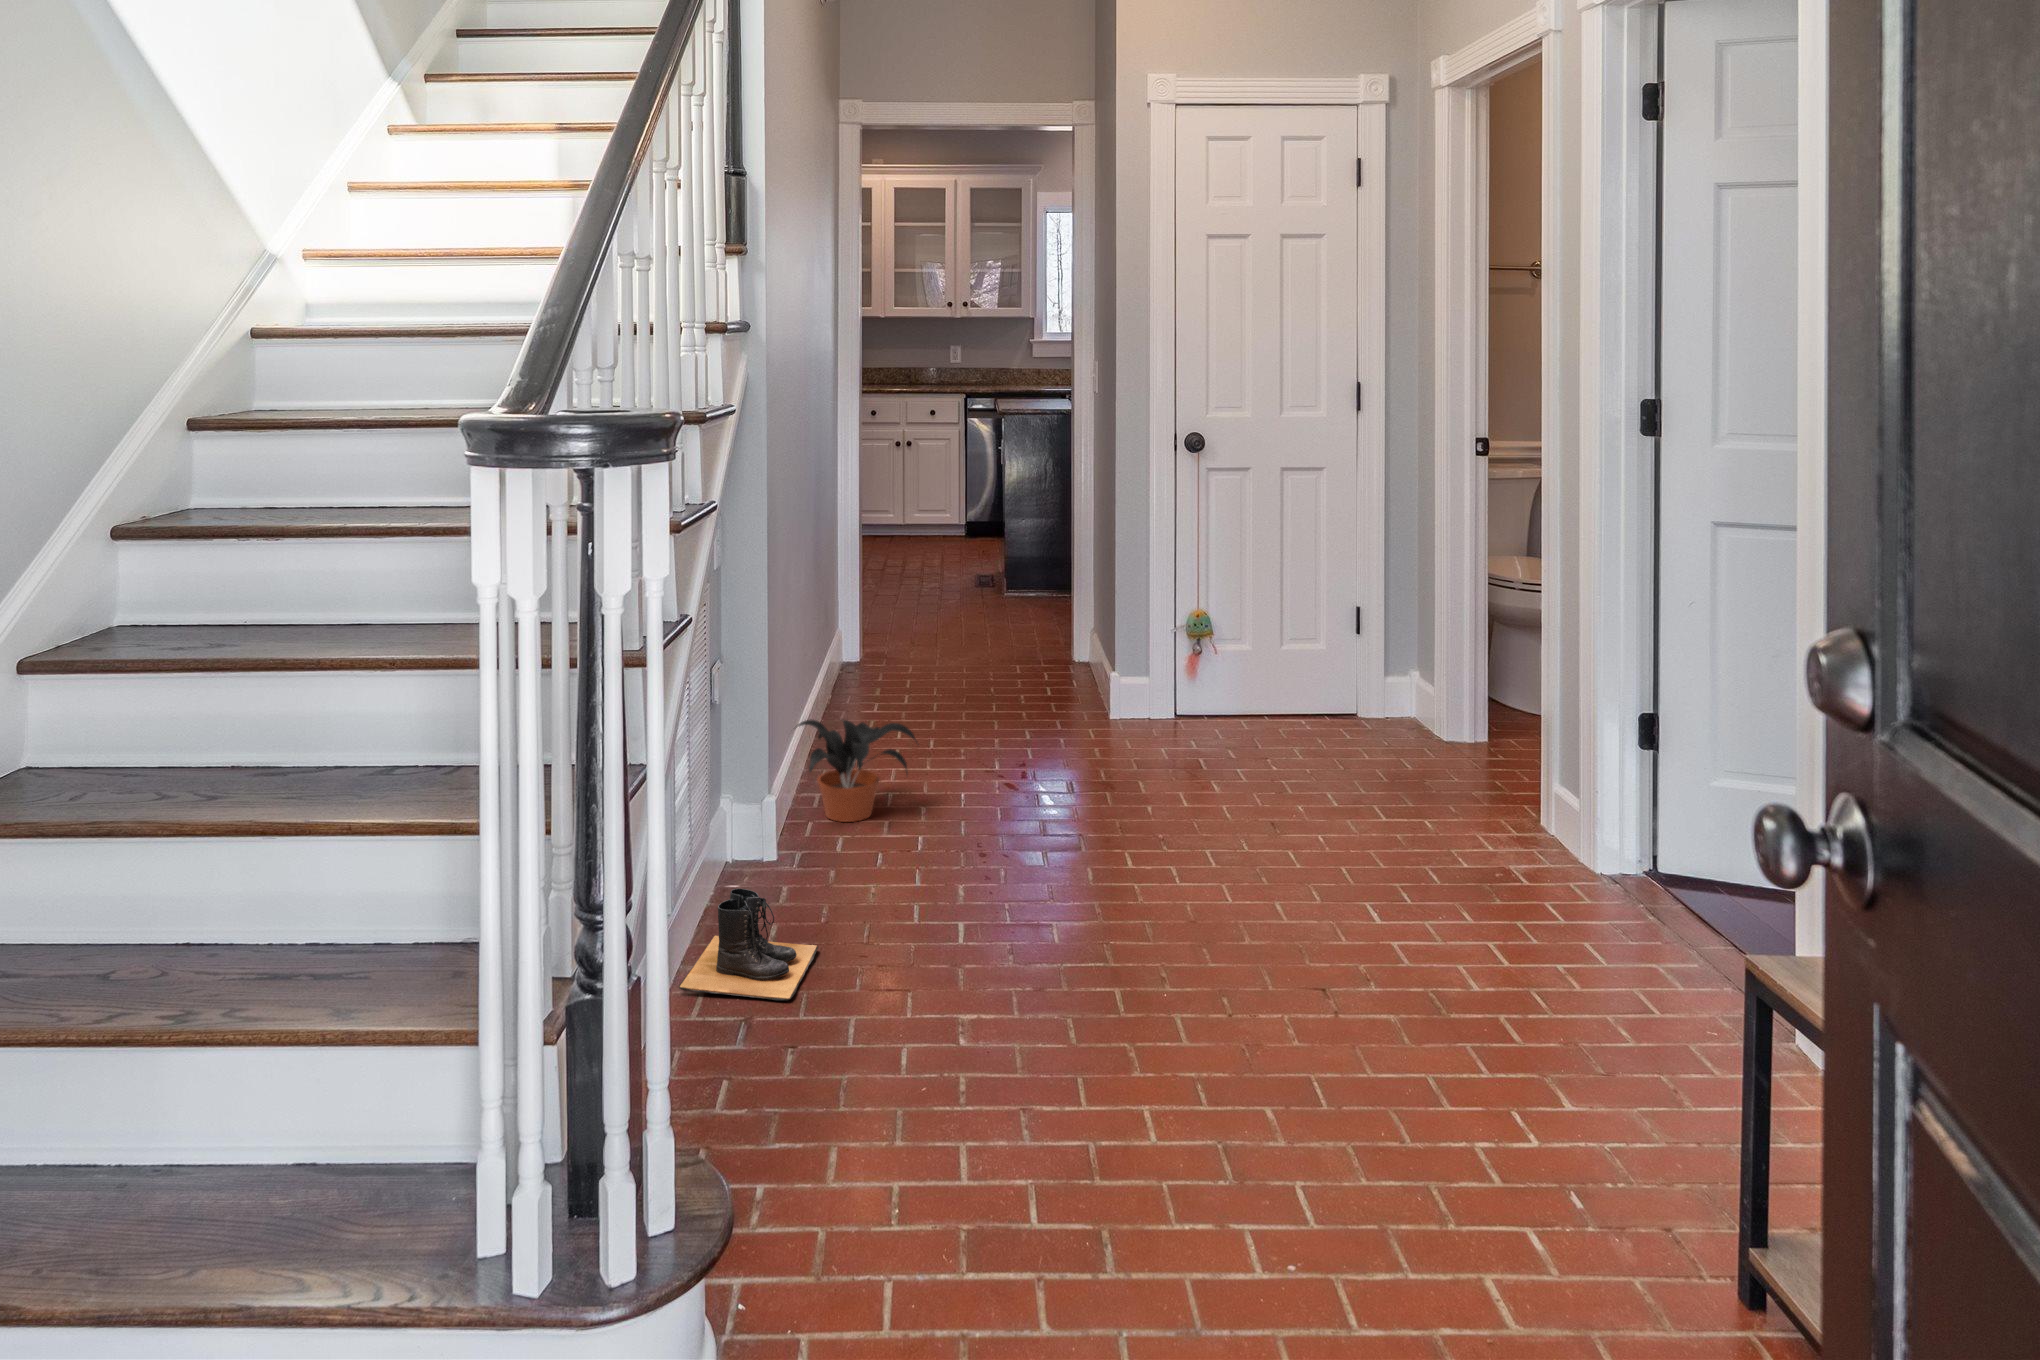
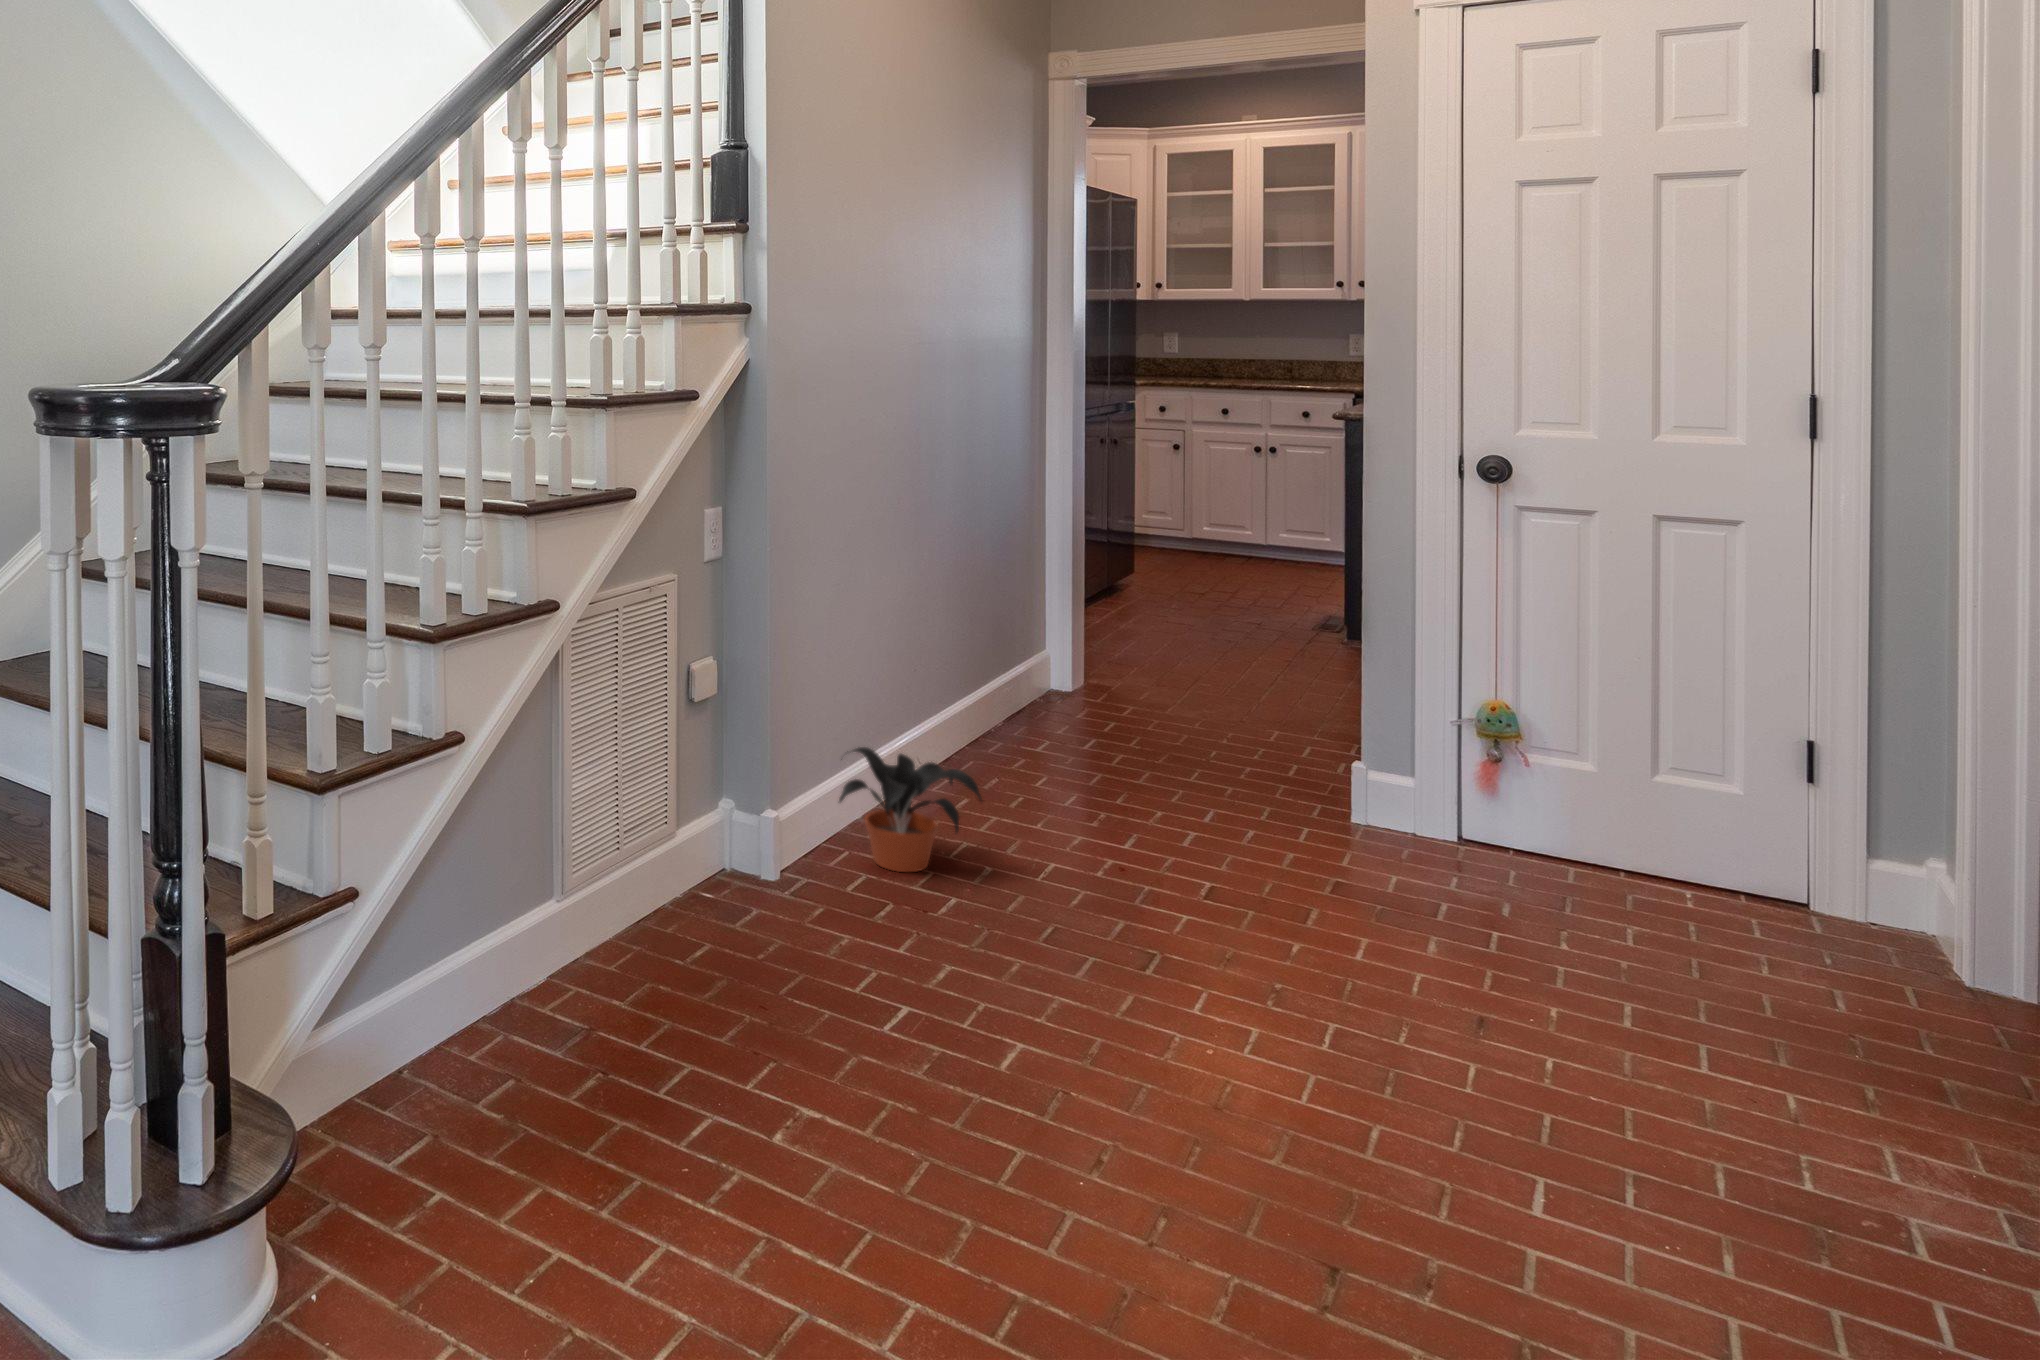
boots: present [679,888,818,1000] -> none [559,899,725,1030]

